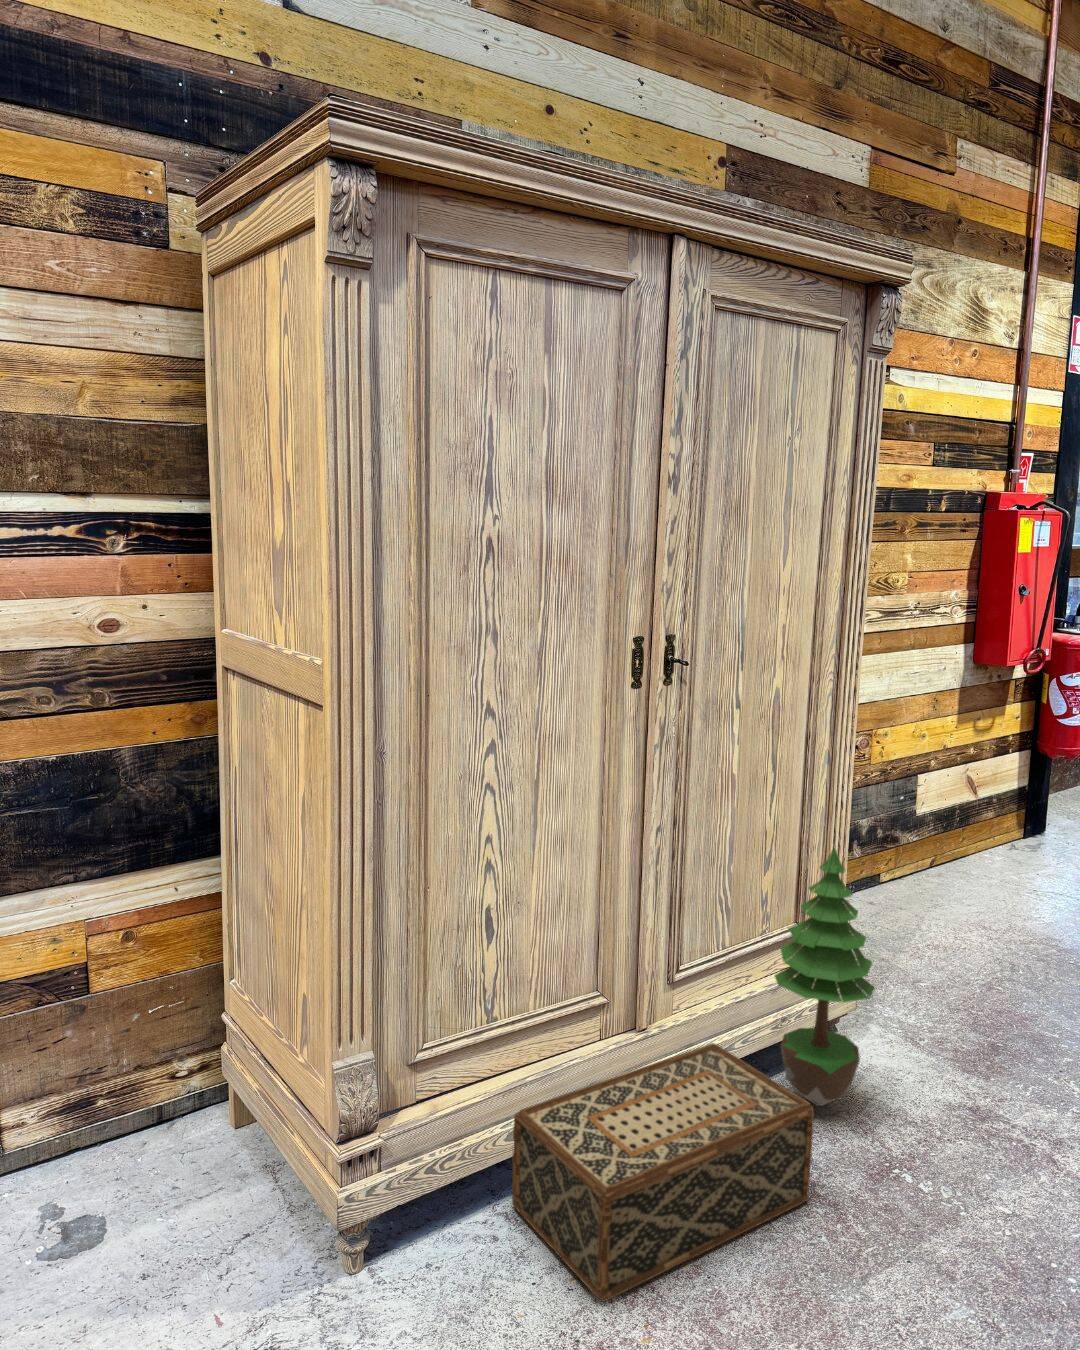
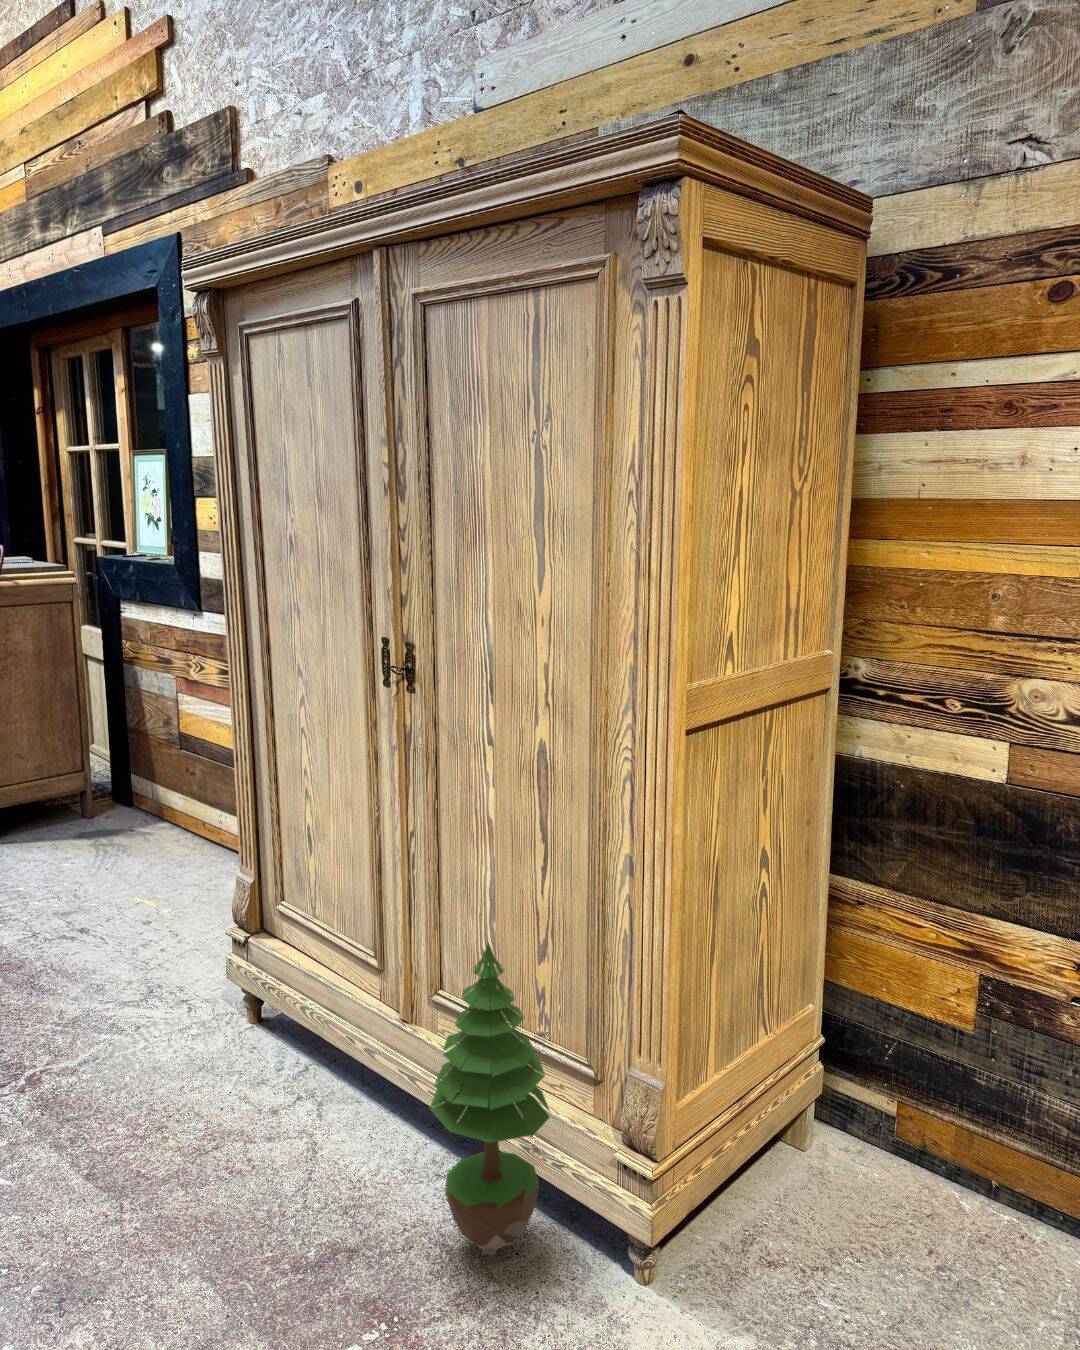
woven basket: present [512,1043,814,1301] -> none [195,995,438,1230]

